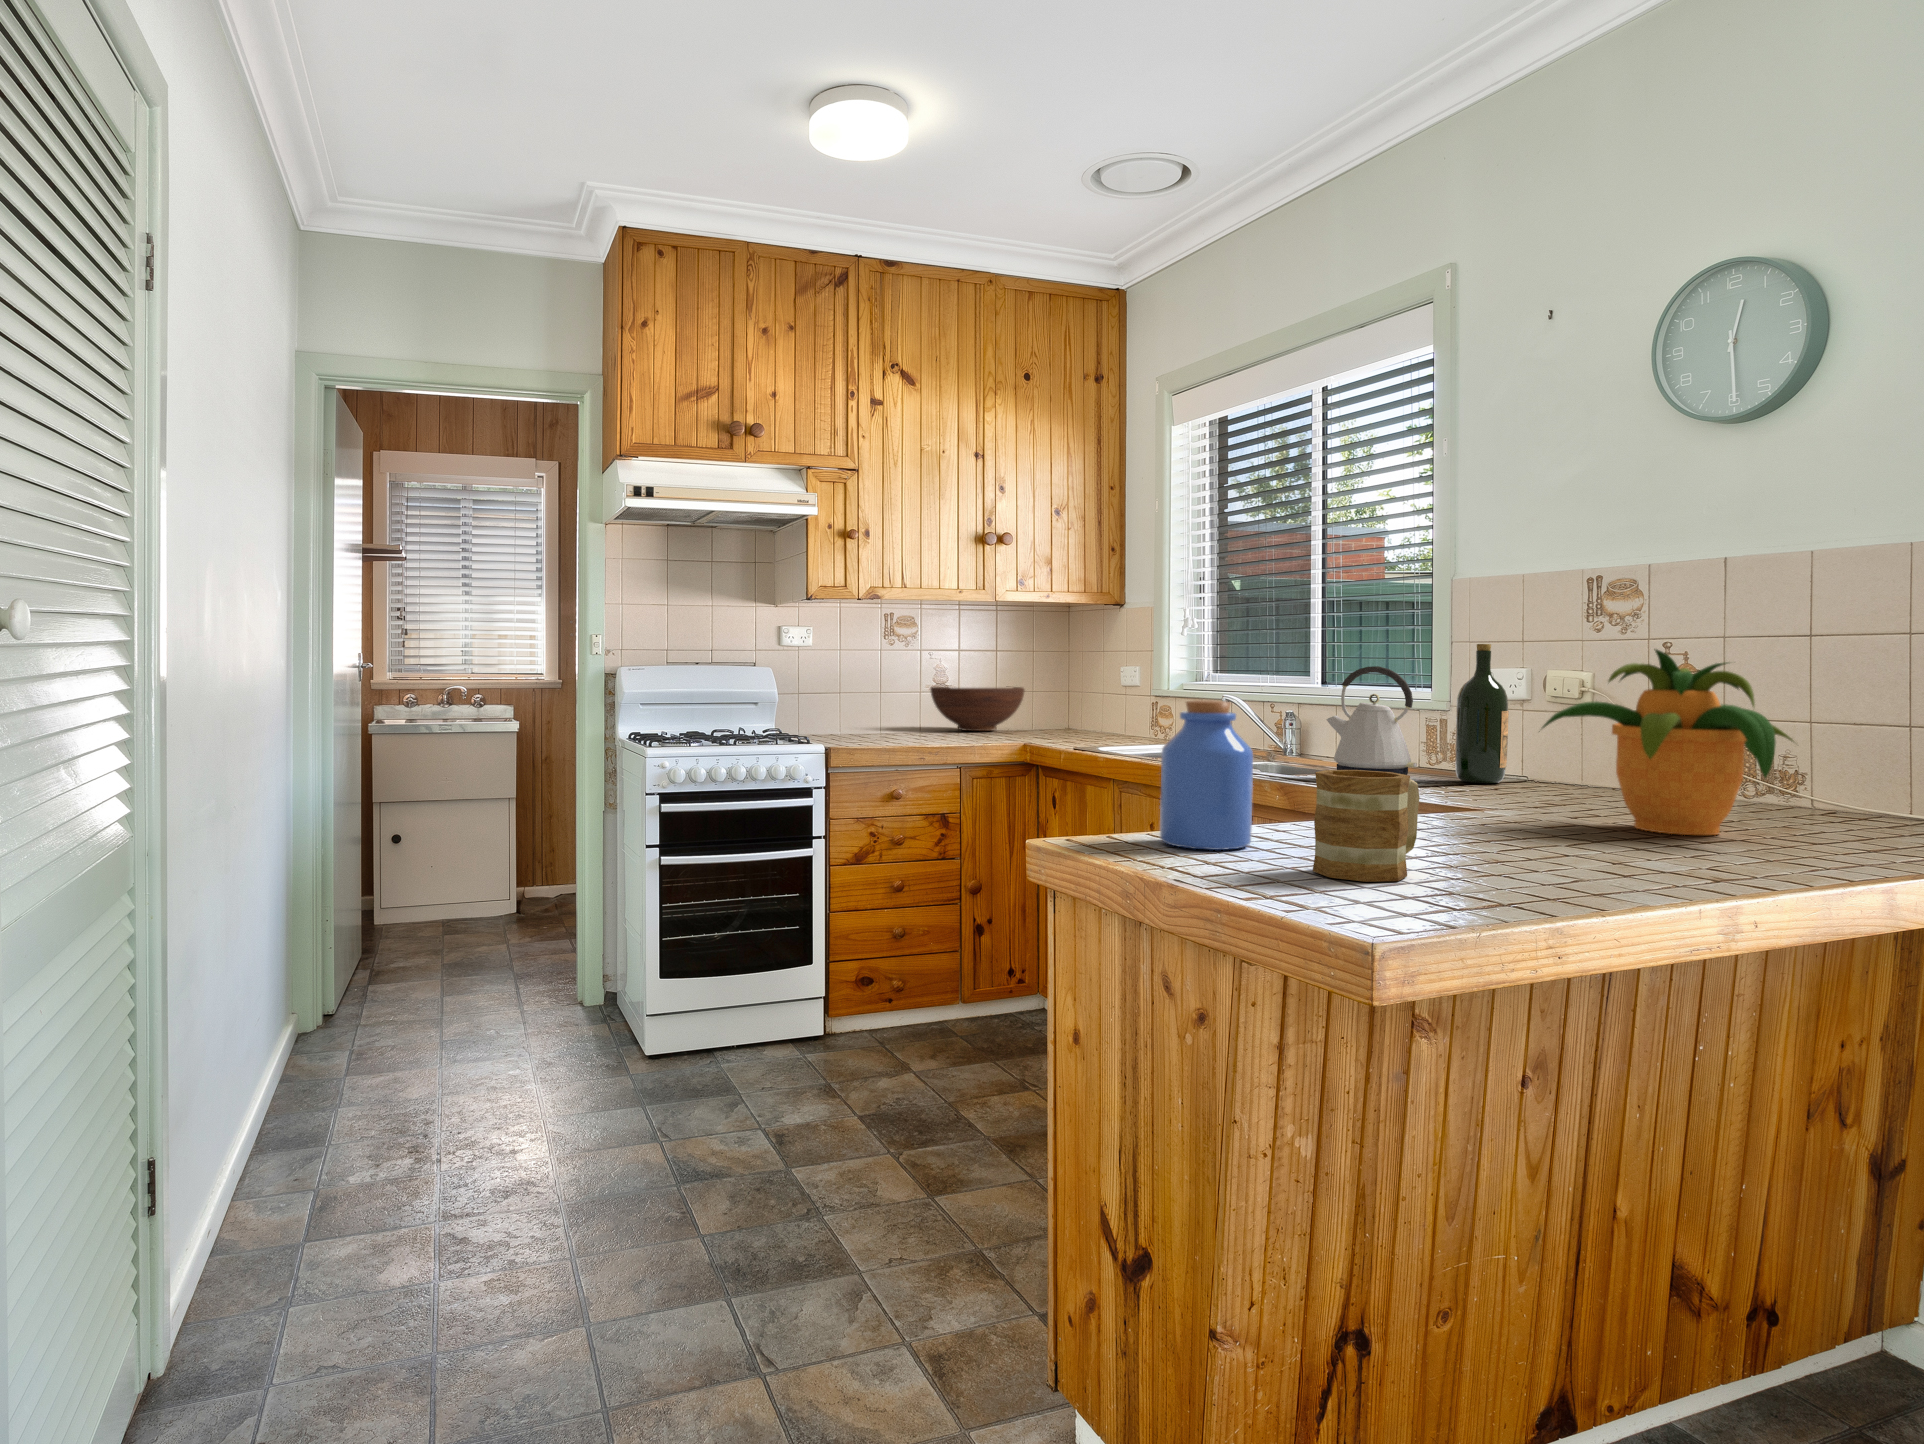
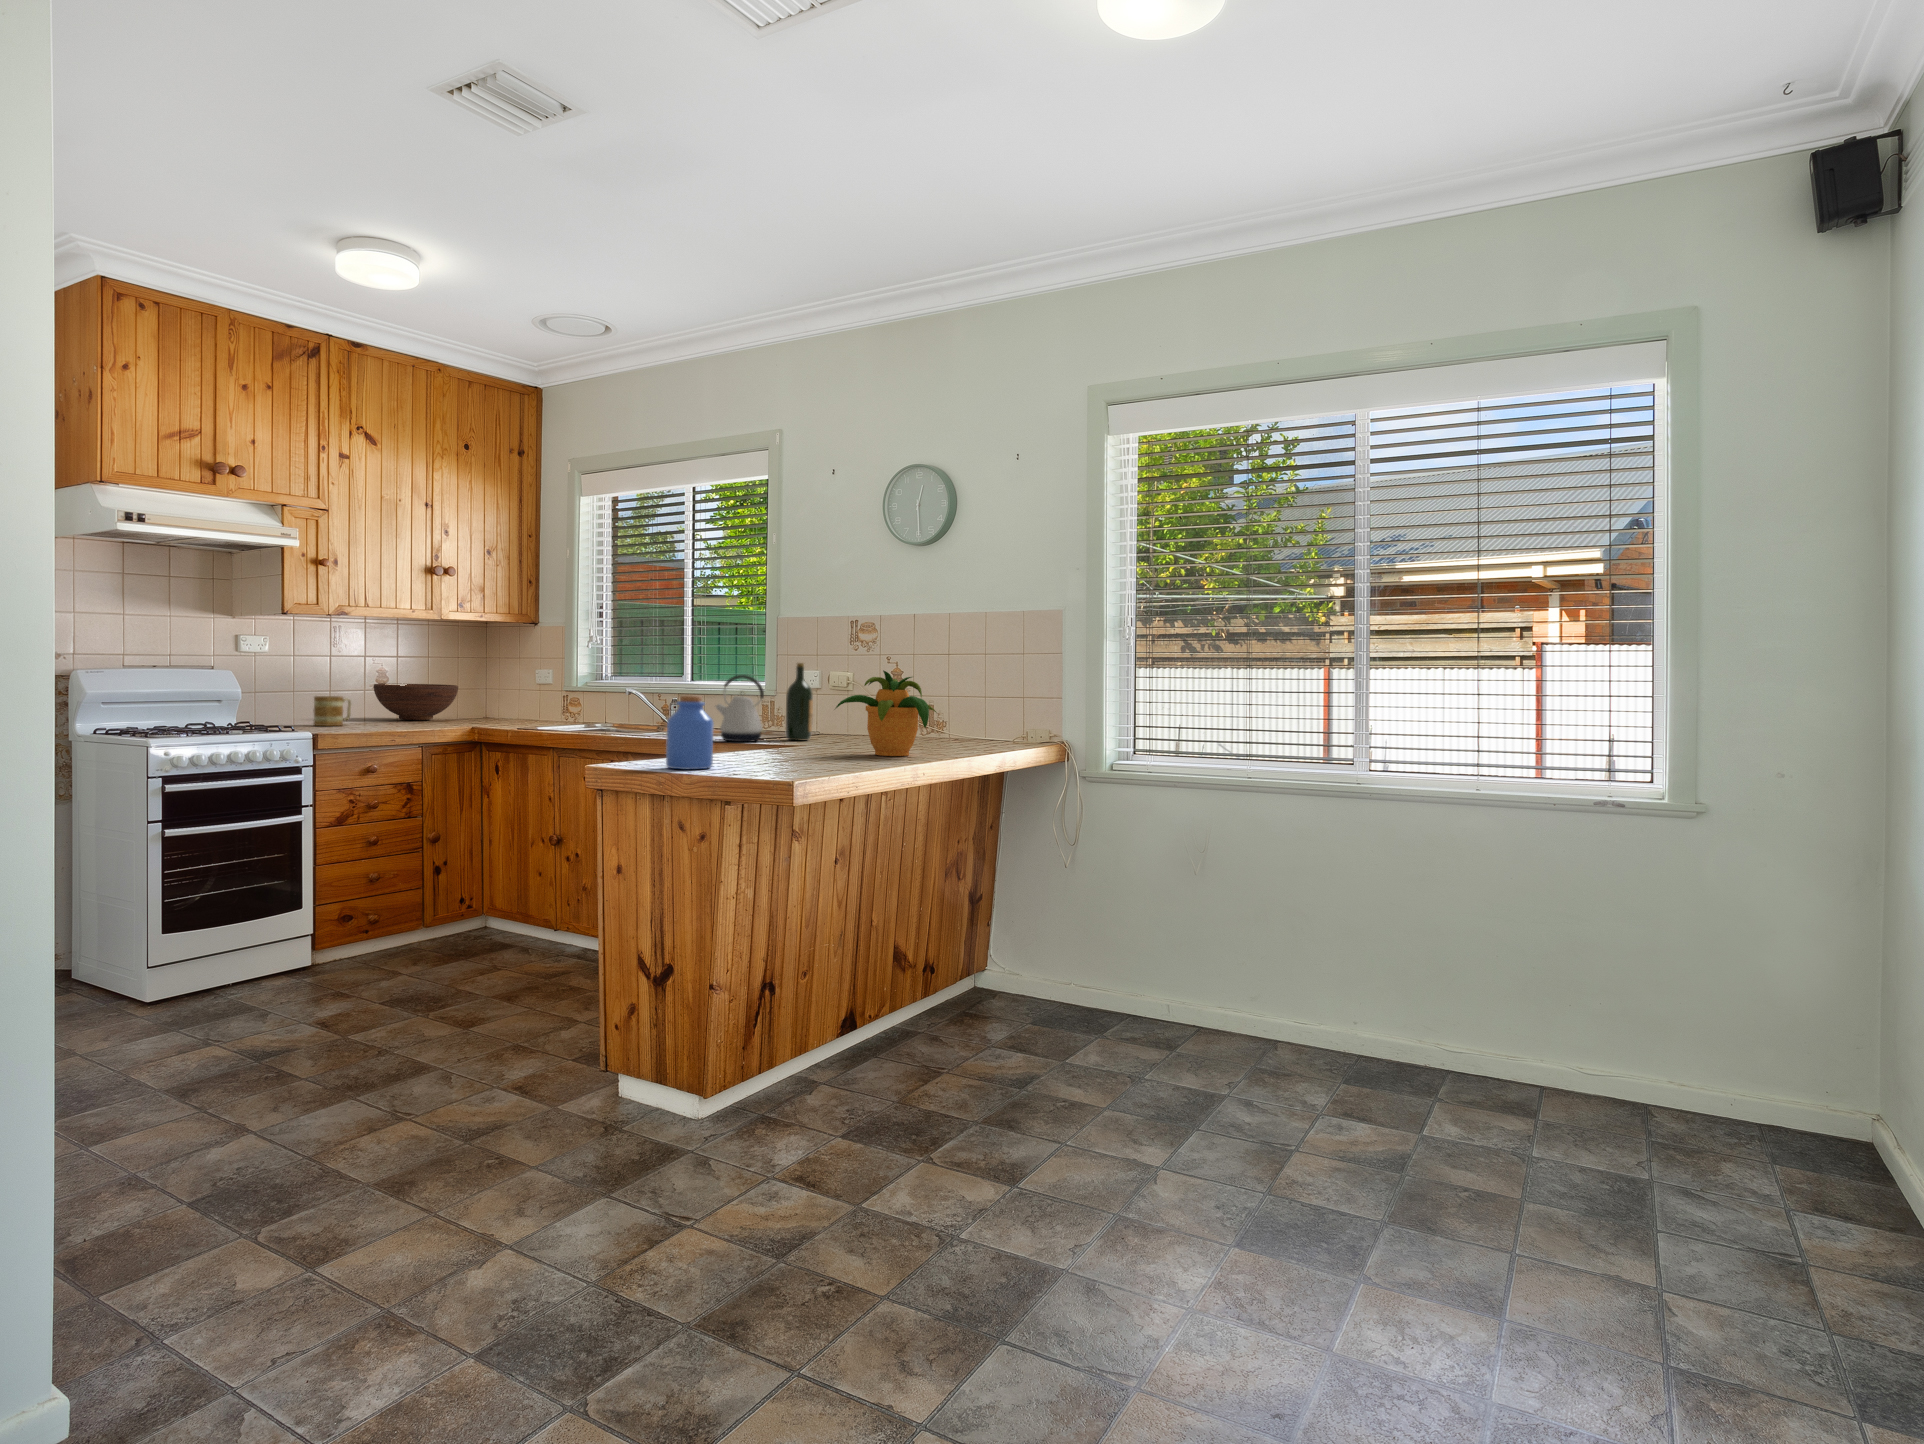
mug: present [1313,770,1420,882] -> present [313,696,351,726]

